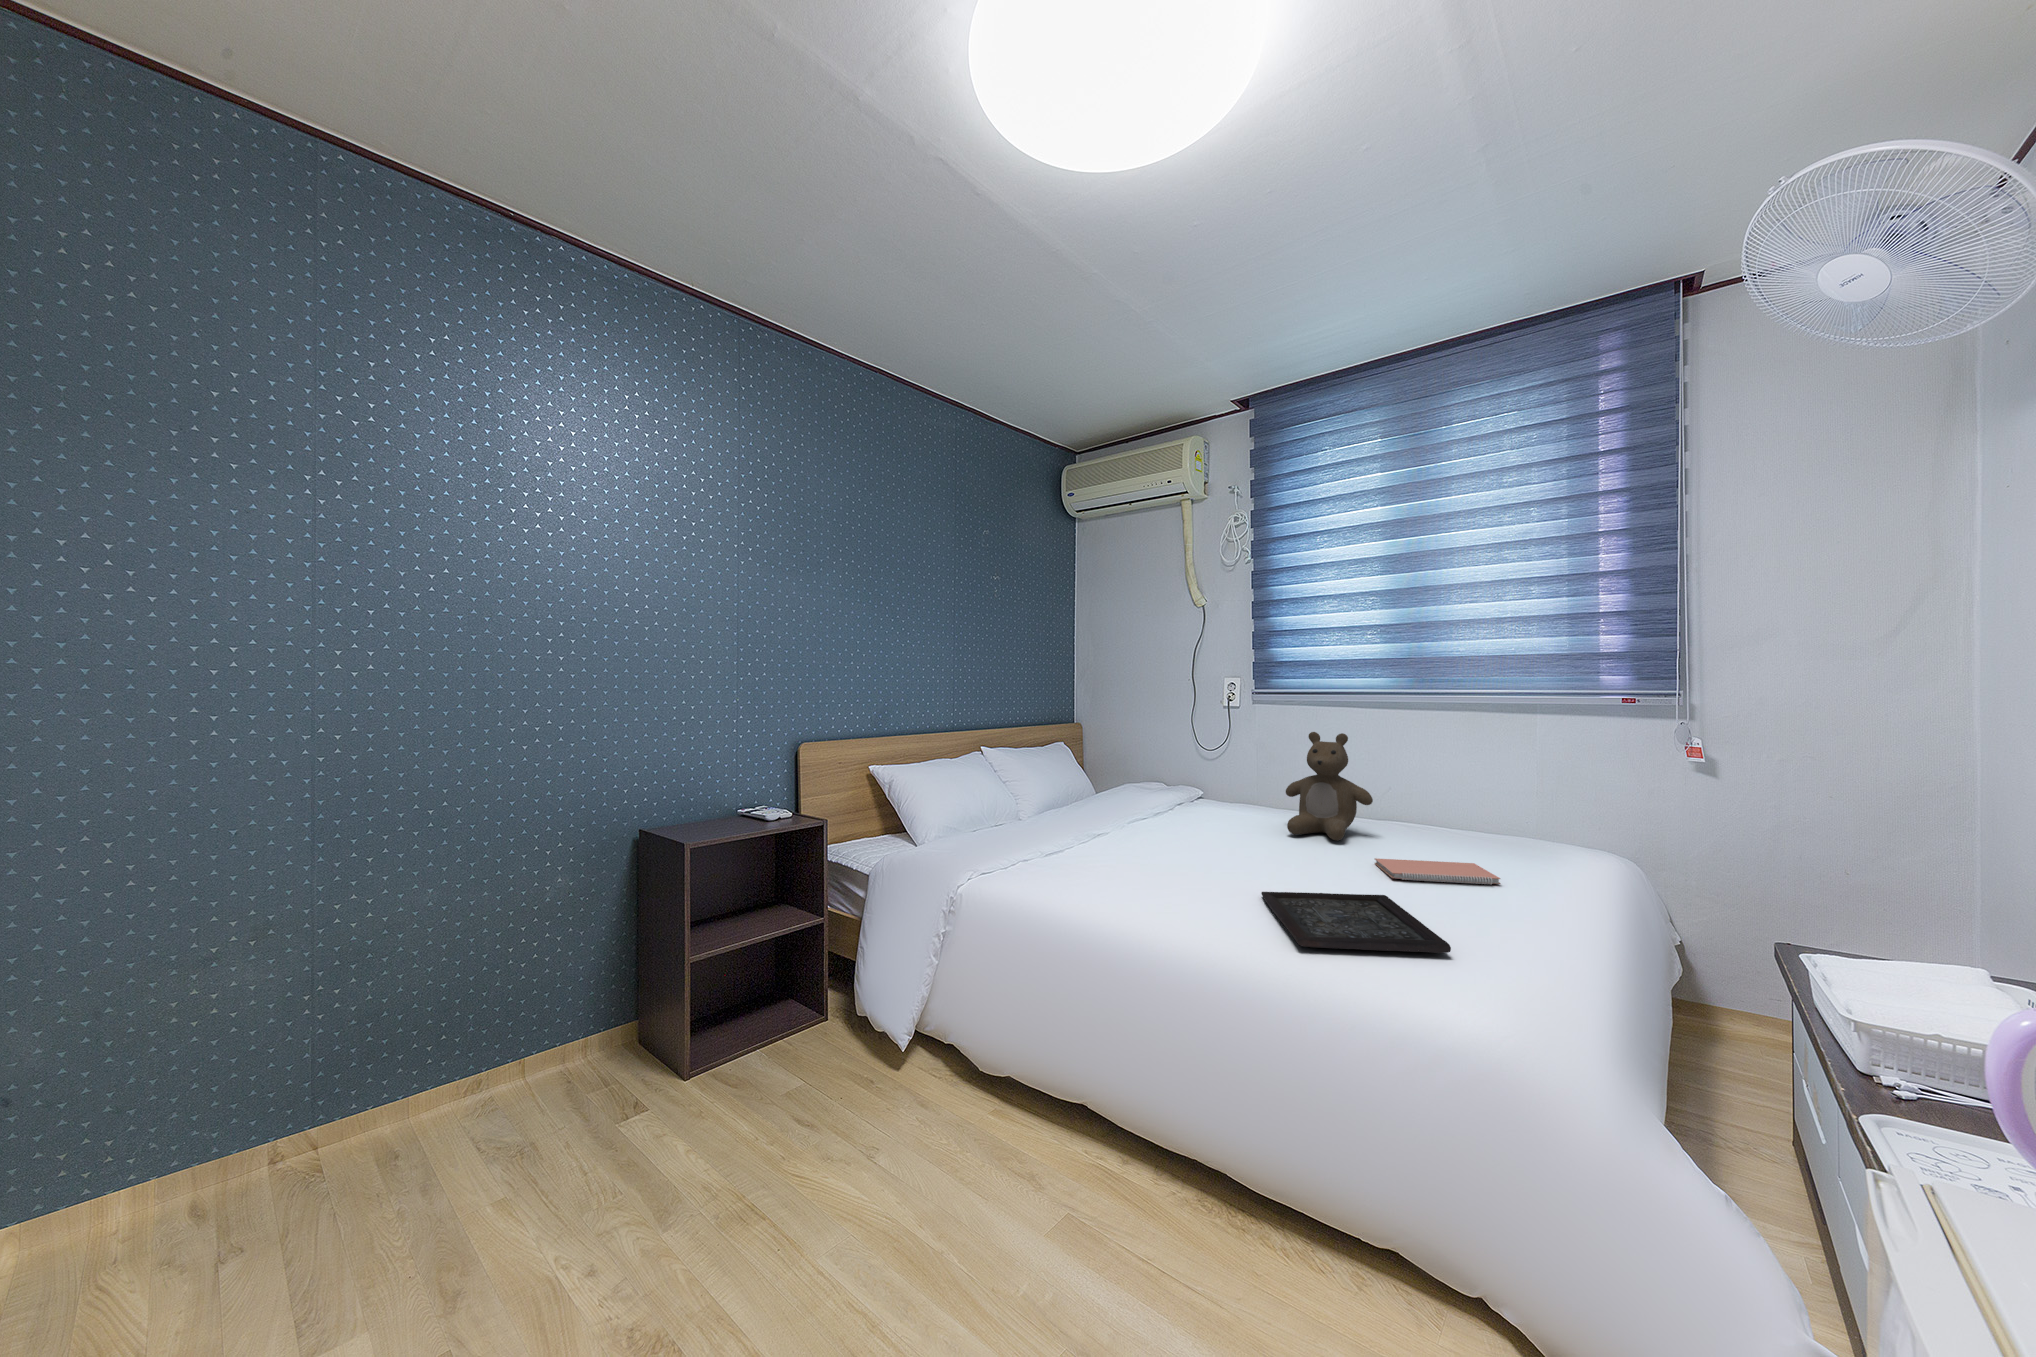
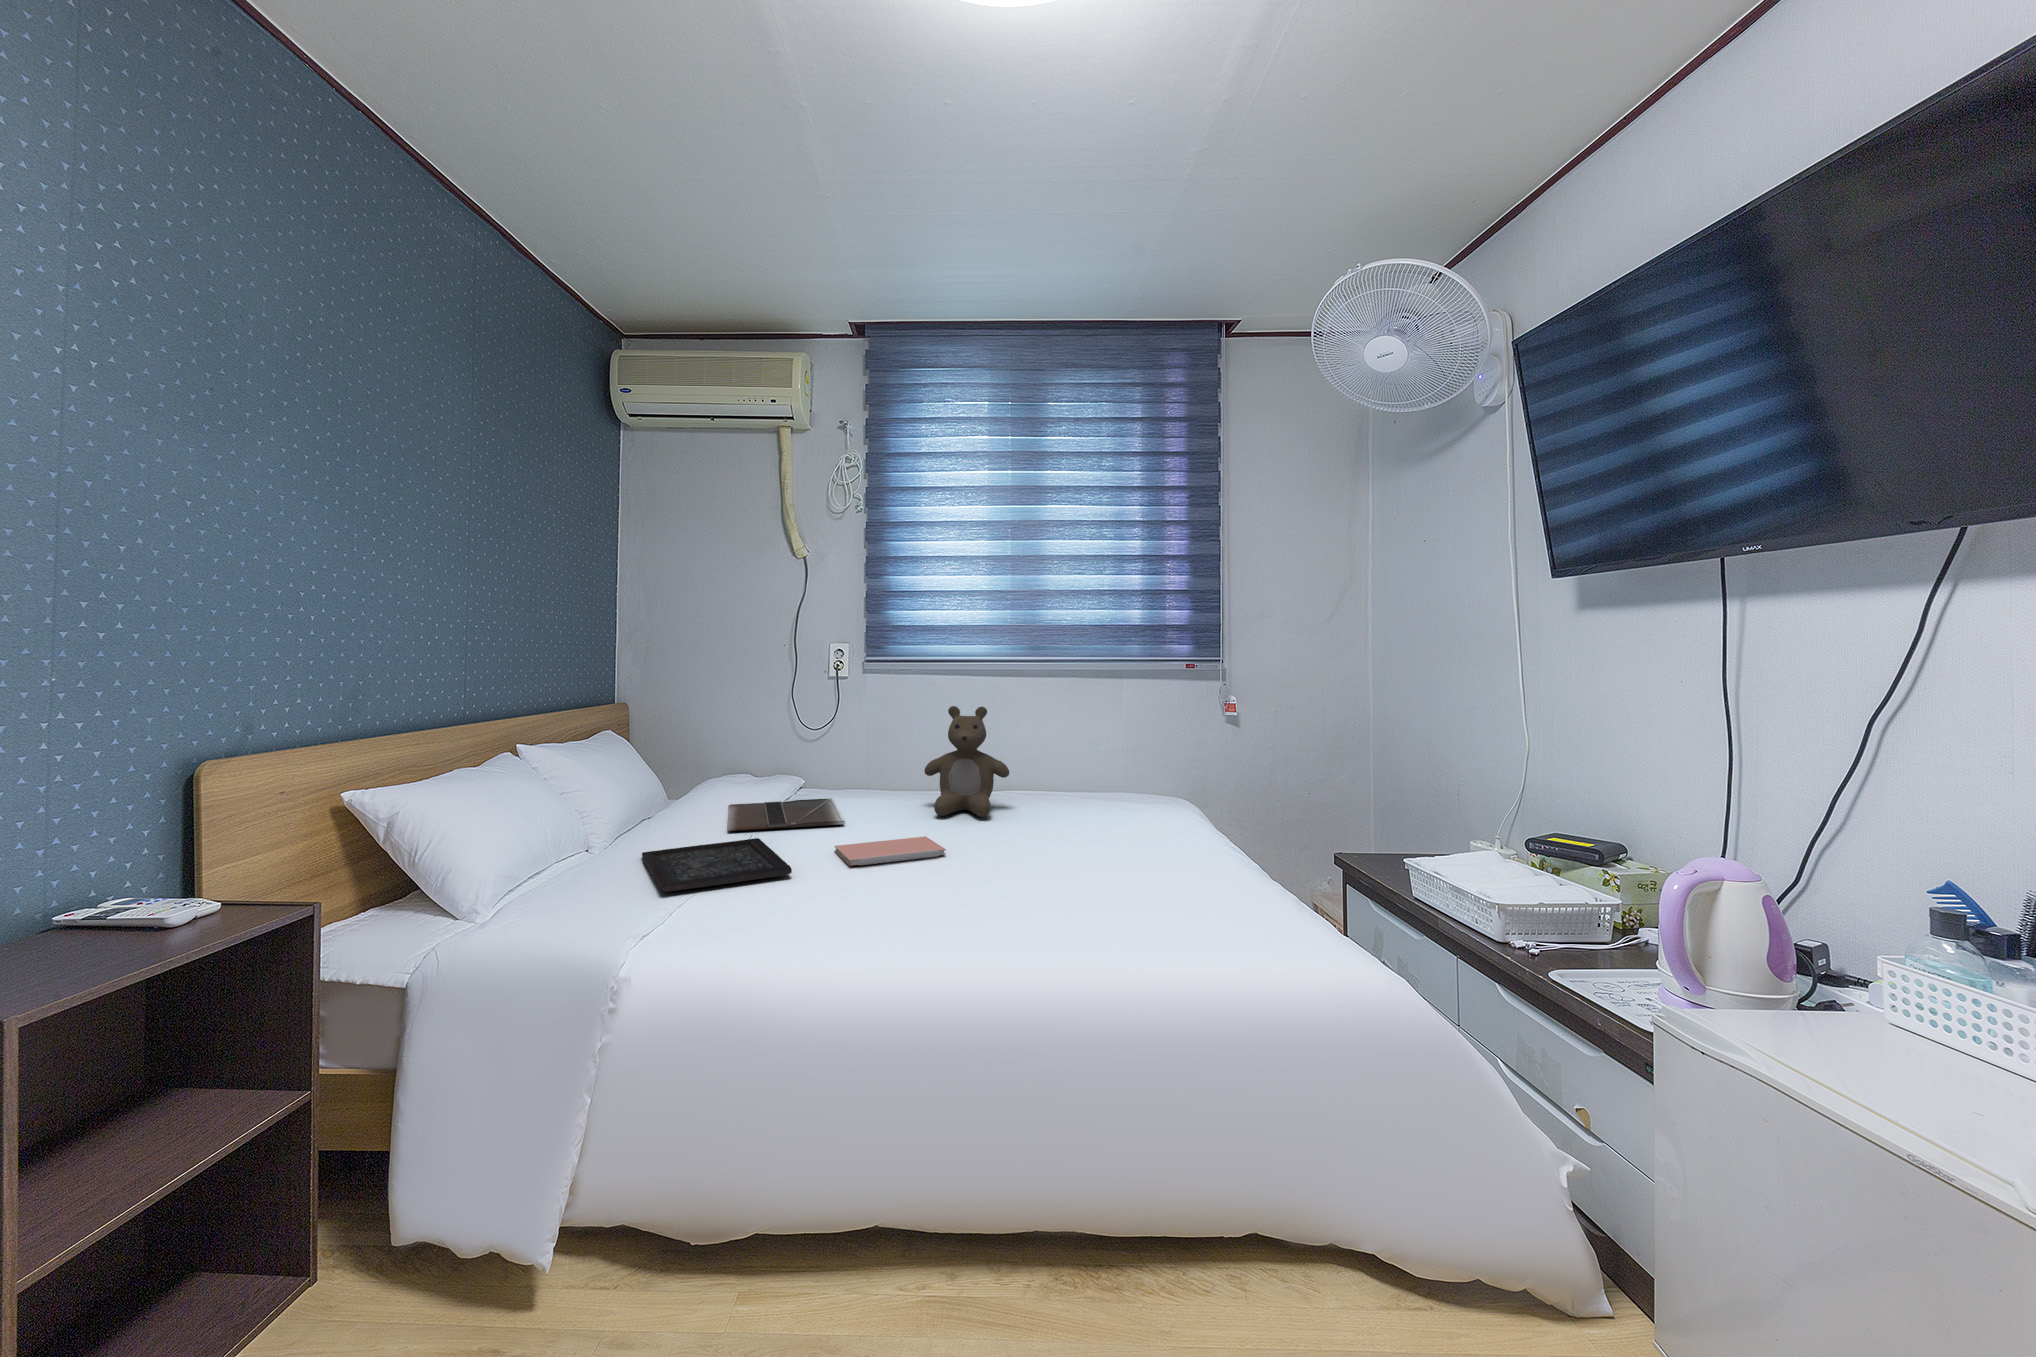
laptop: none [1104,805,1206,830] -> present [728,798,845,831]
notebook: present [1375,858,1500,884] -> present [834,836,946,866]
tray: present [1261,892,1451,953] -> present [642,838,792,892]

